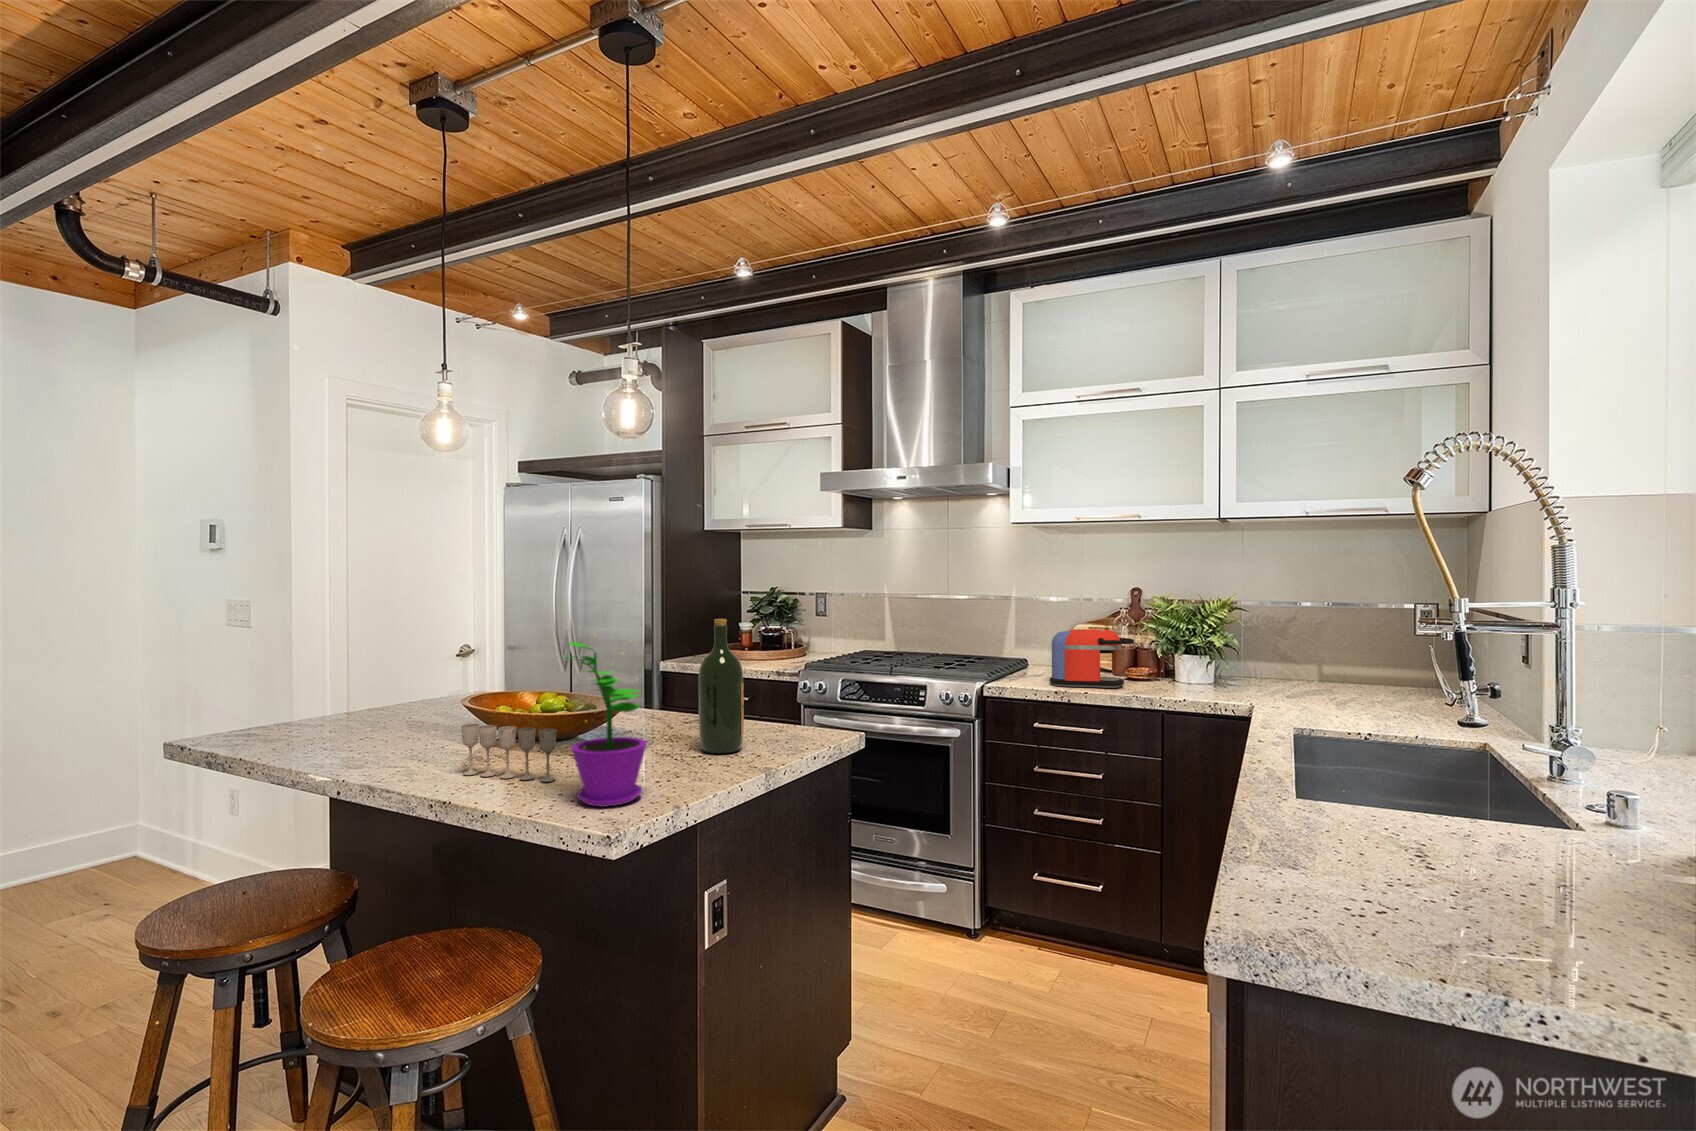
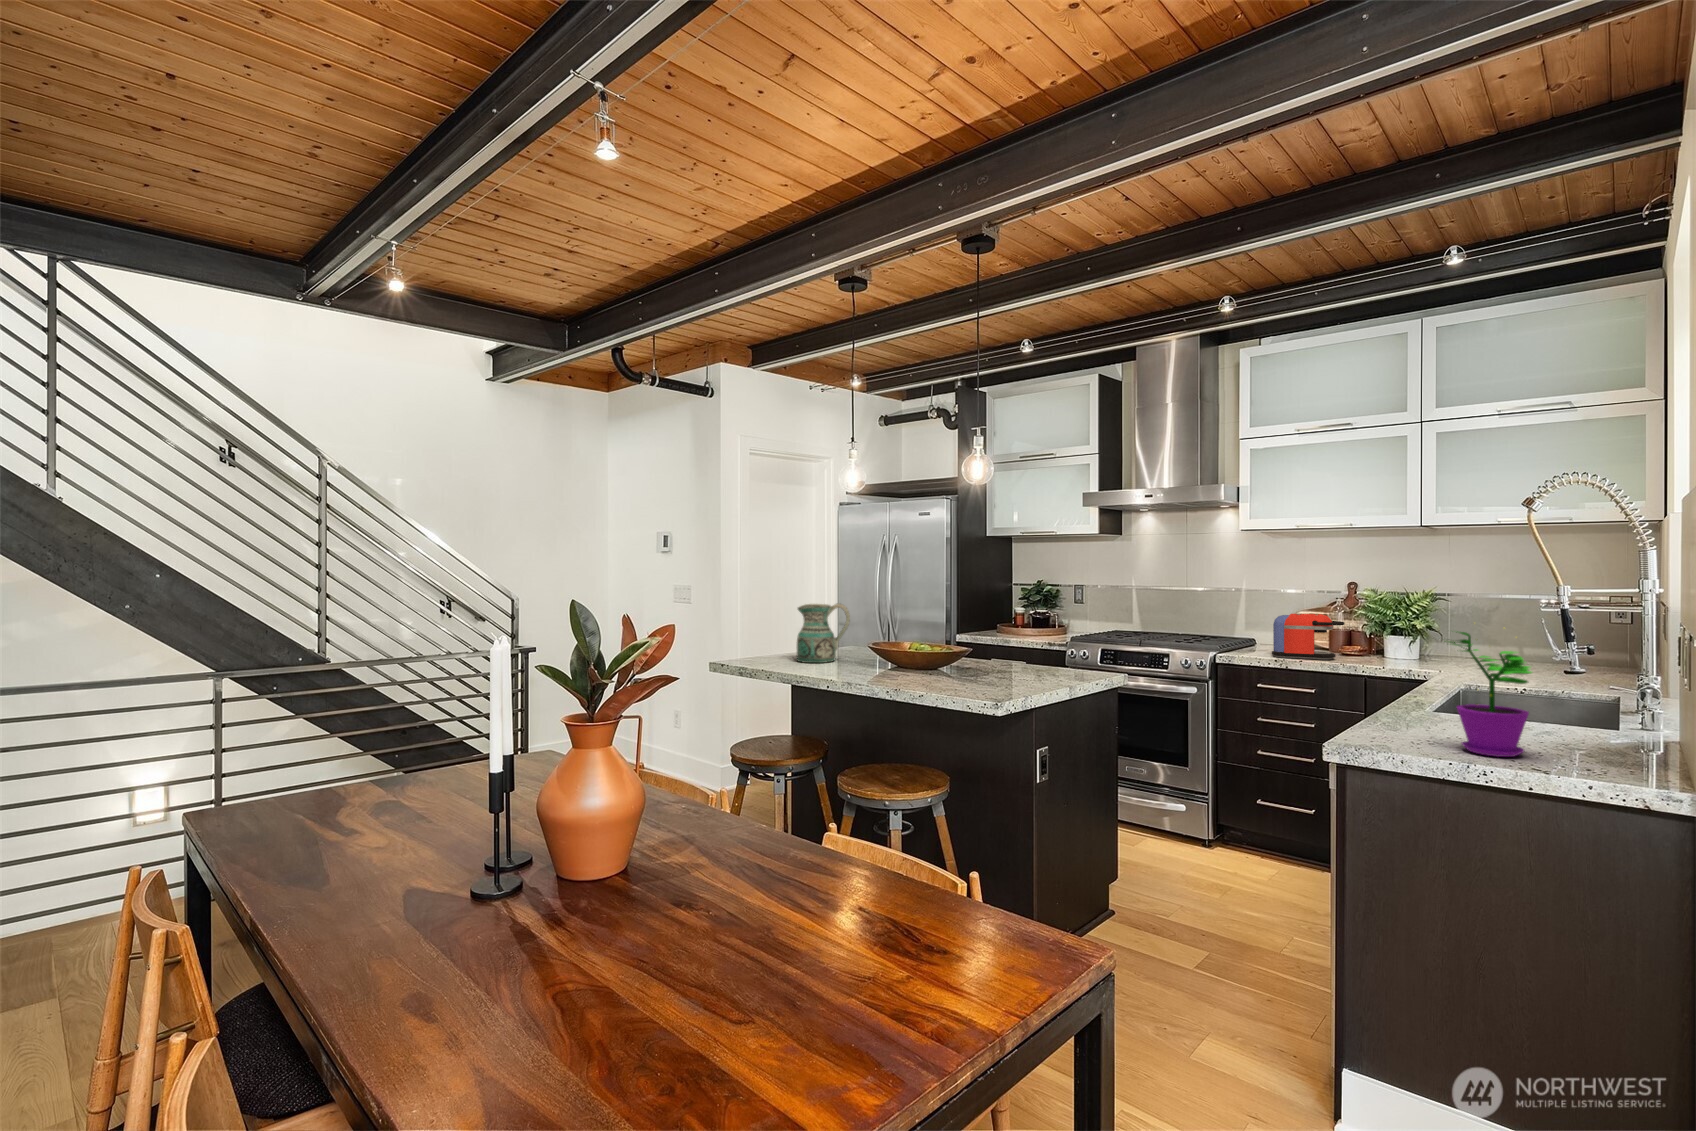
wine bottle: present [699,619,744,754] -> none [1025,597,1053,678]
ceramic pitcher: none [327,632,428,735] -> present [797,604,850,663]
flower pot: present [567,642,647,807] -> present [1449,632,1531,757]
wine glass: present [461,724,557,782] -> none [898,652,953,684]

